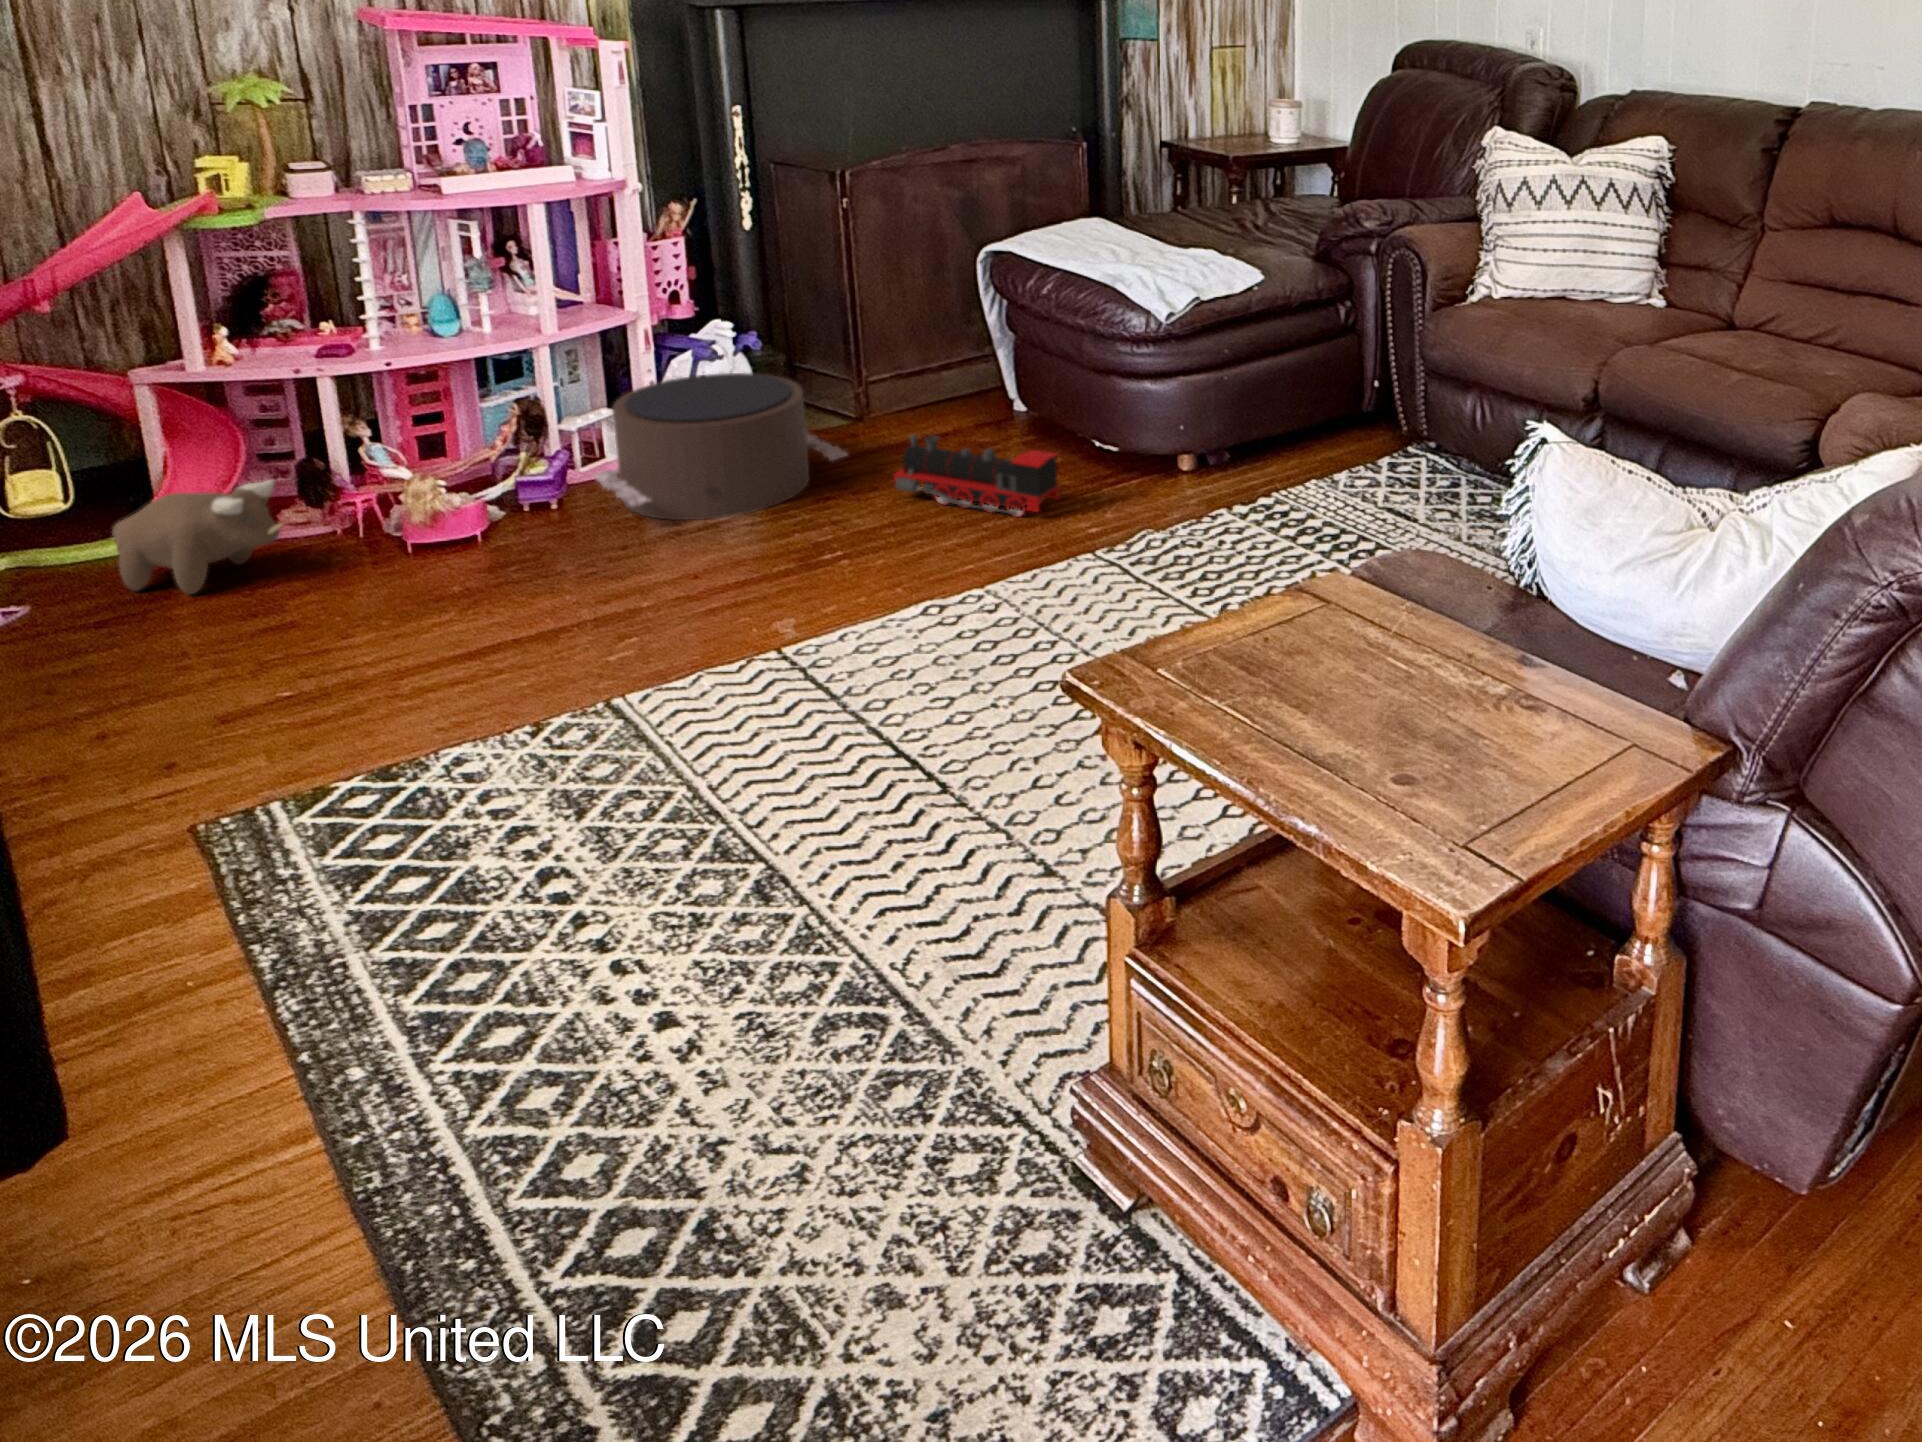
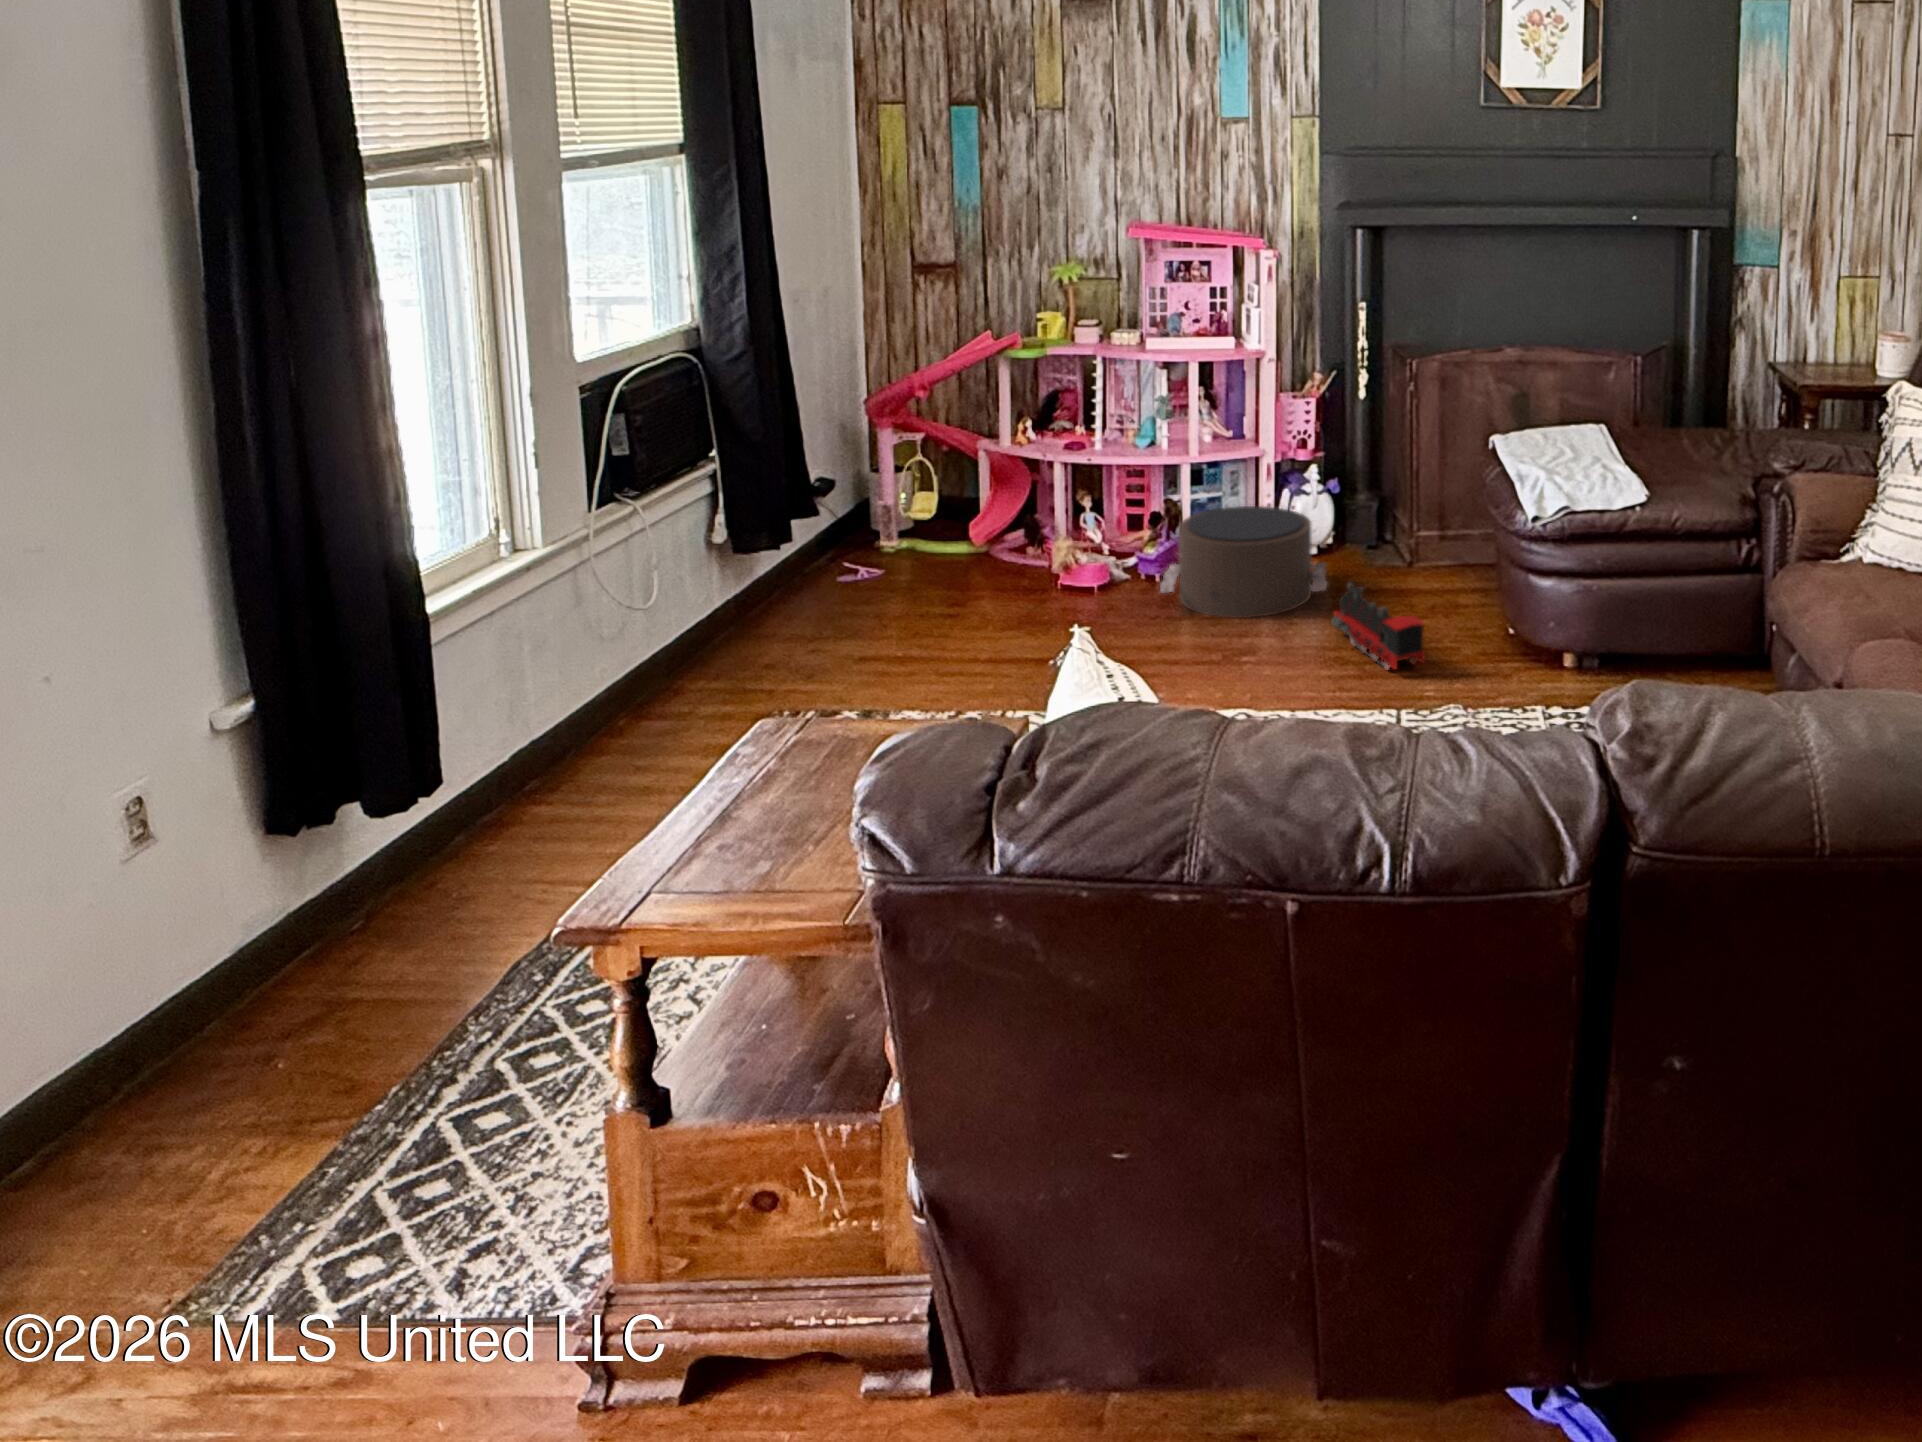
plush toy: present [113,480,282,594] -> none [910,523,987,590]

